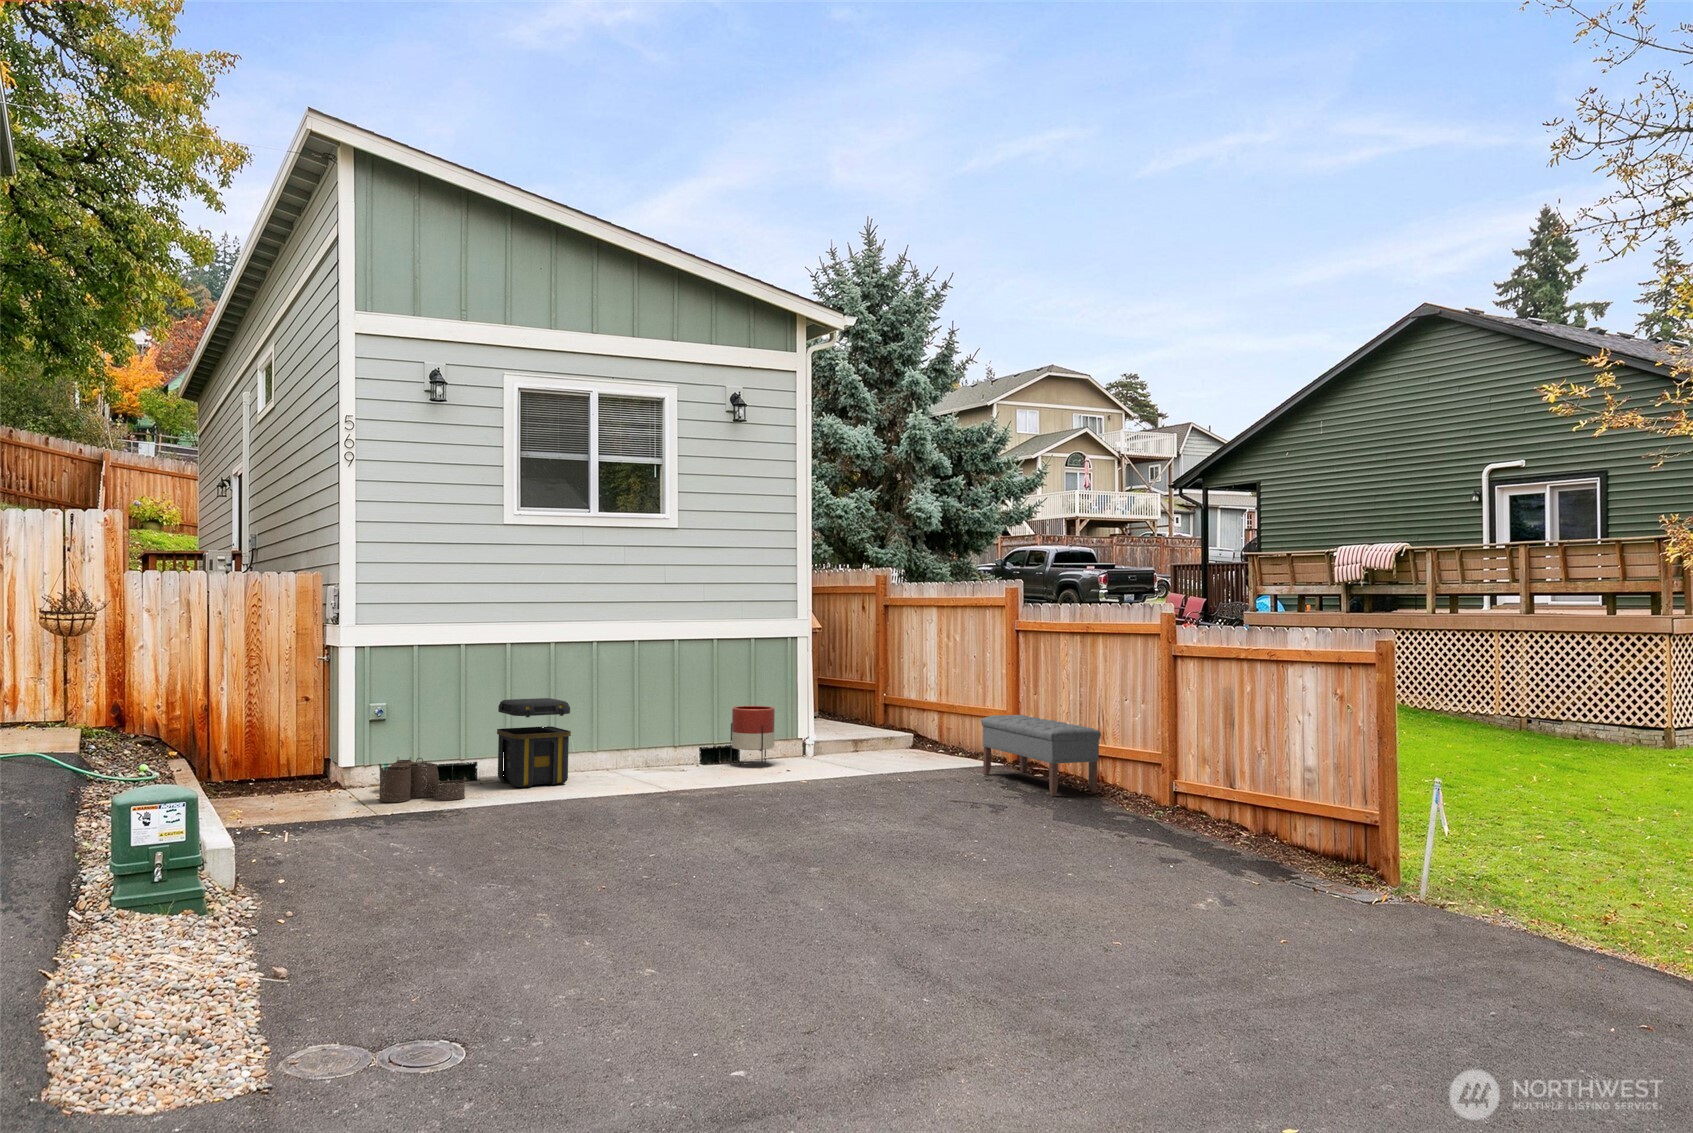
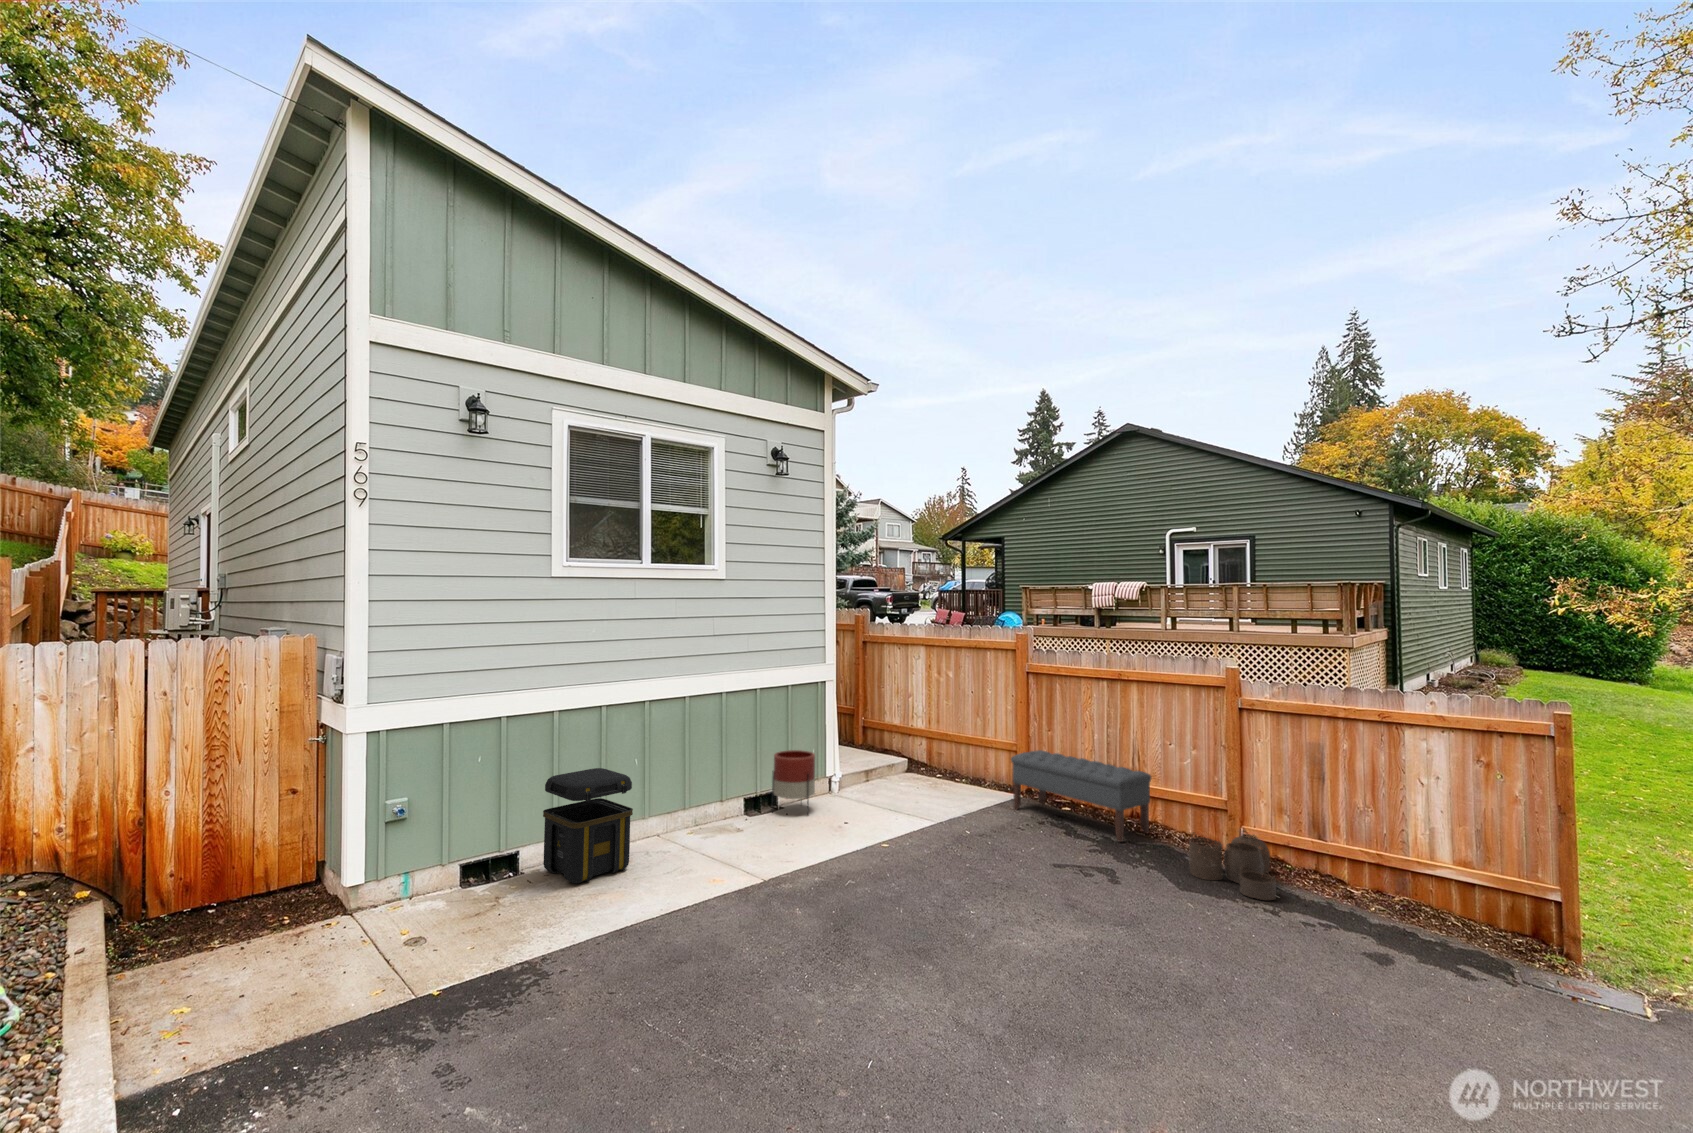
woven basket: present [379,757,466,802] -> present [1189,831,1276,900]

